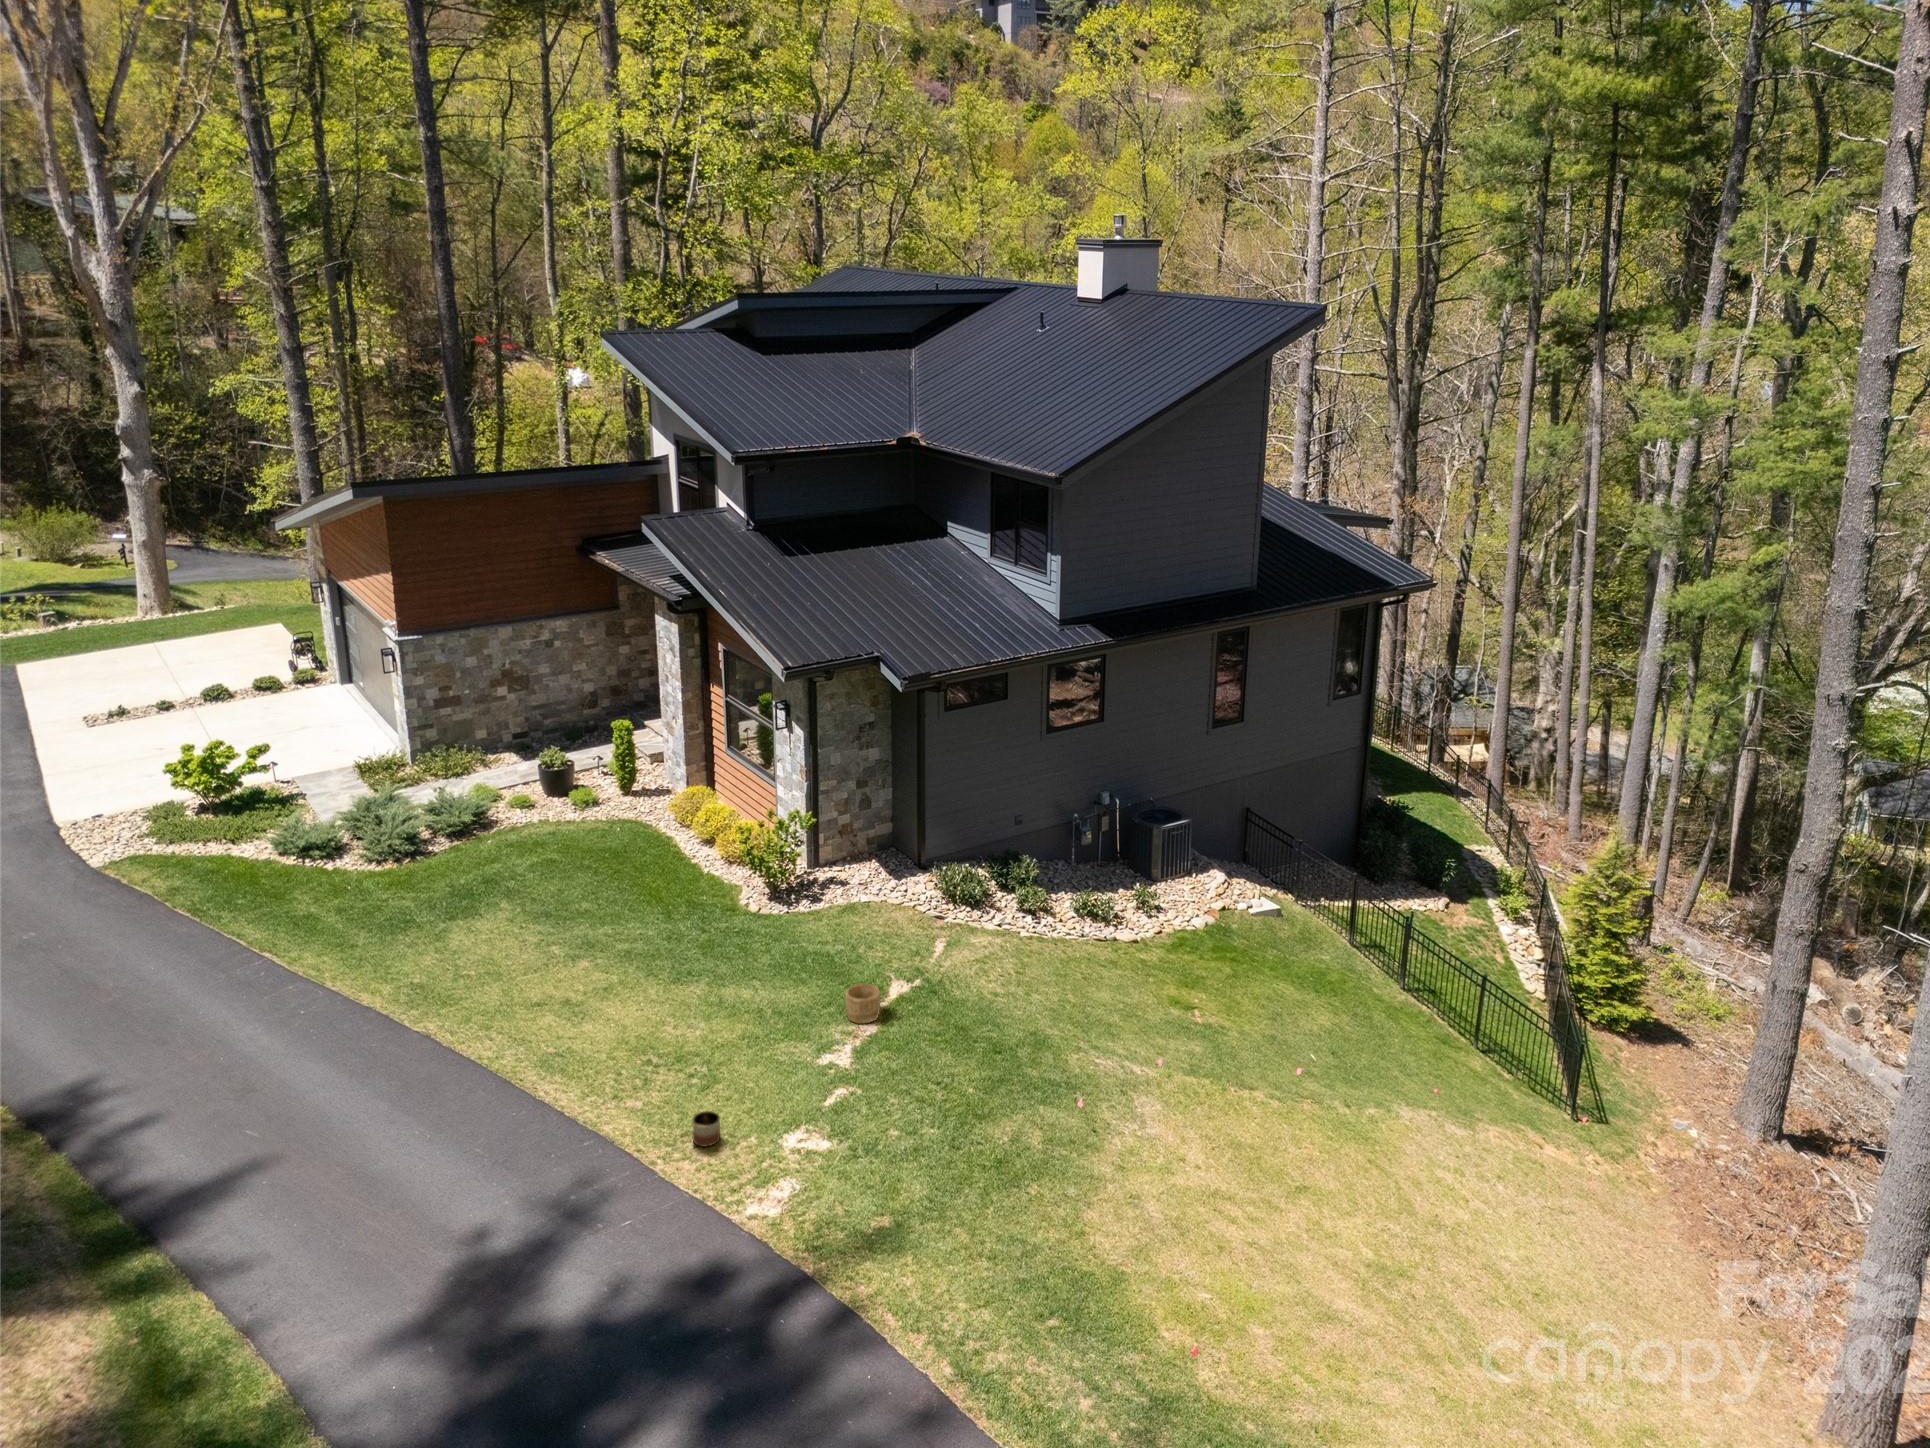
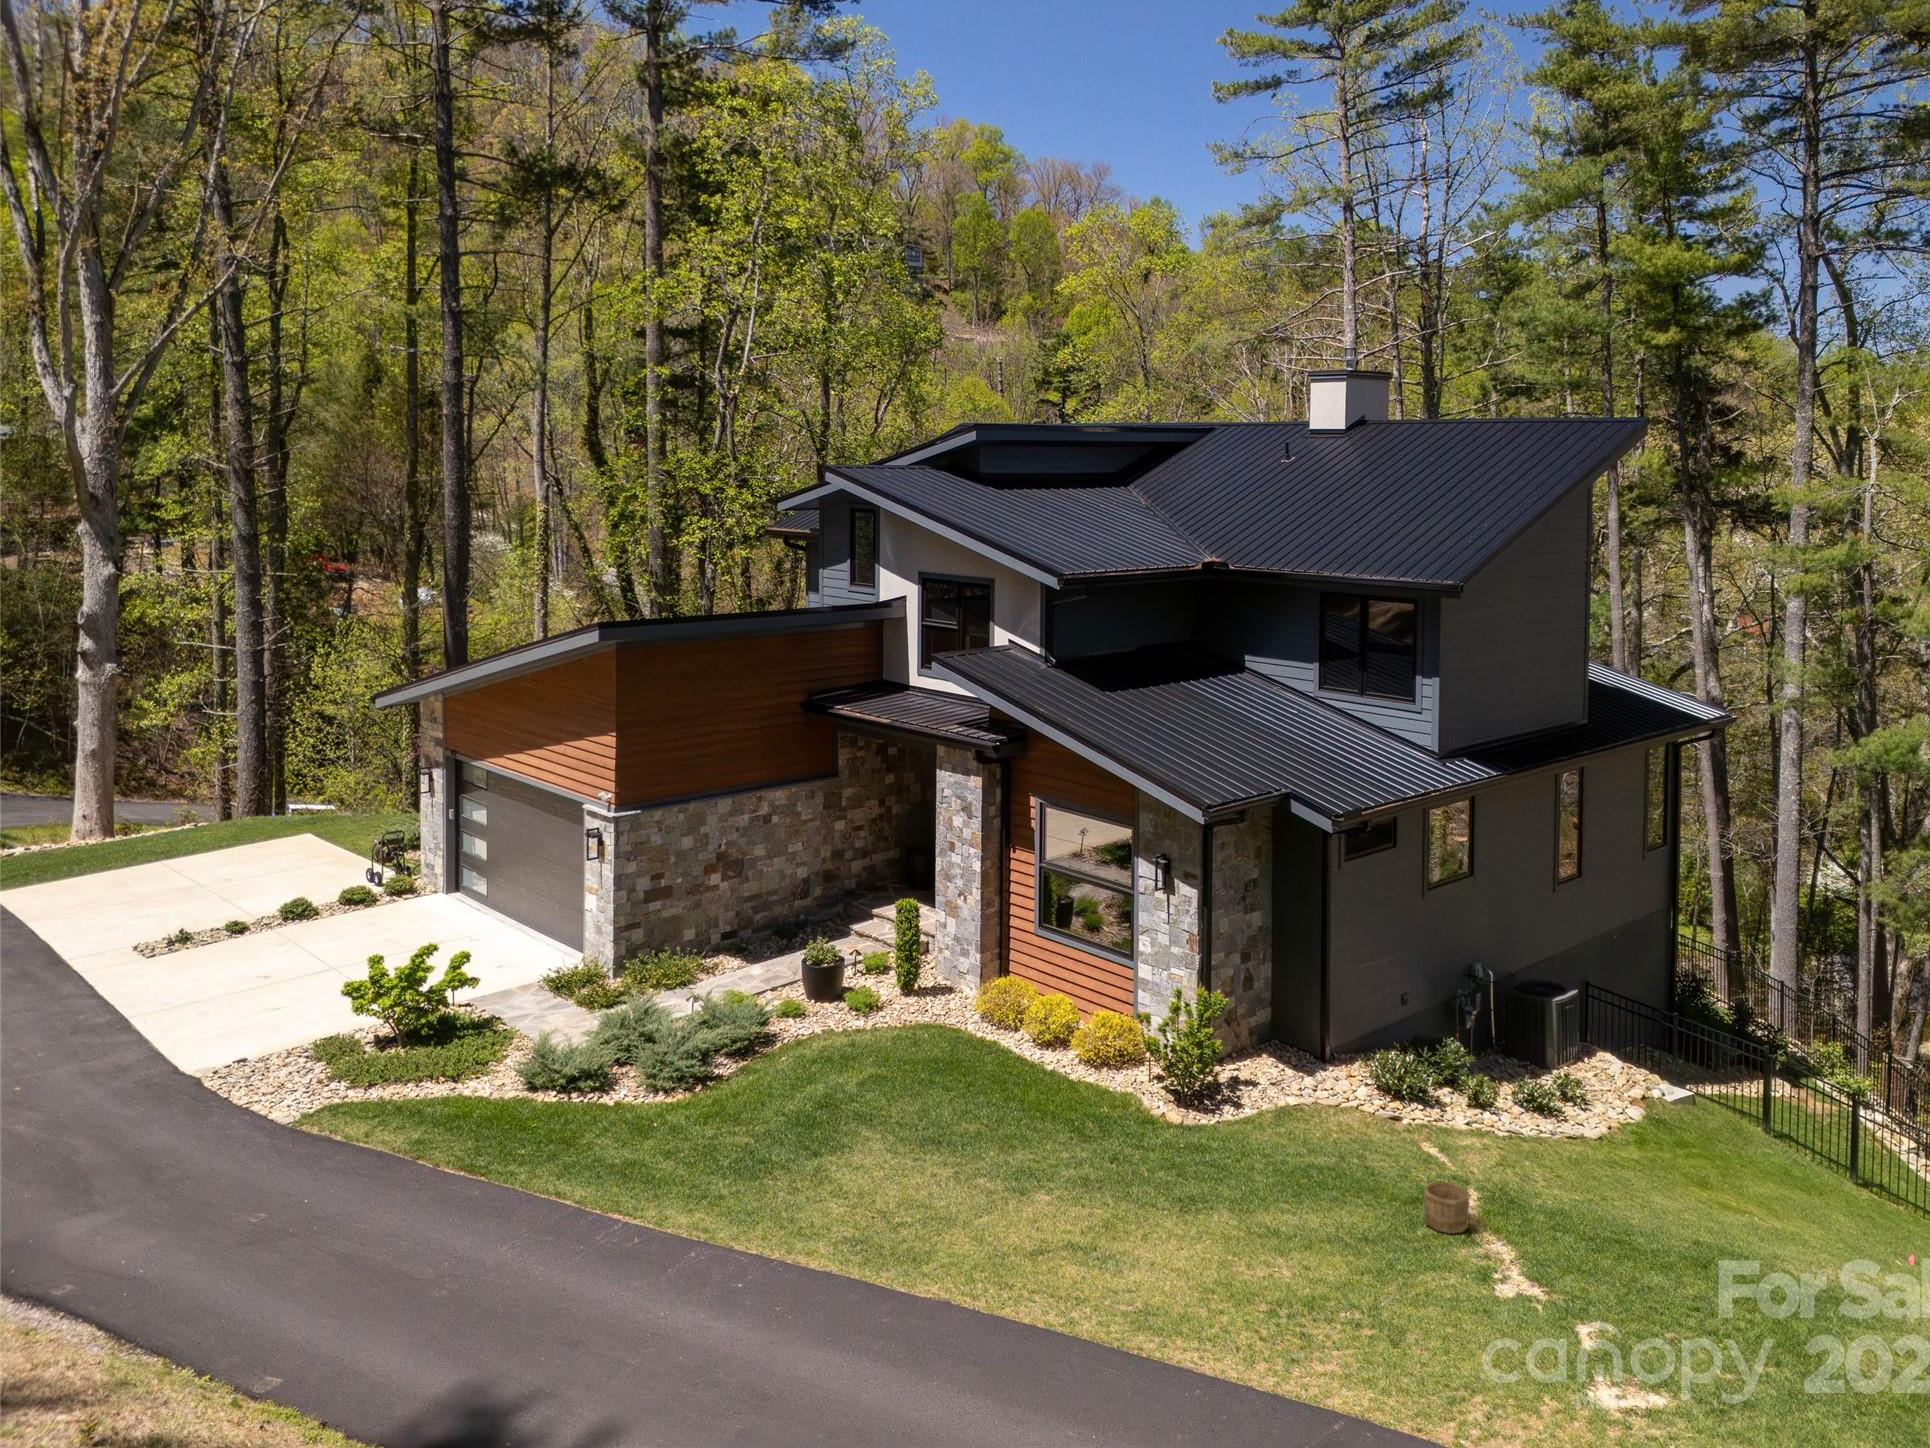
planter: present [693,1111,720,1147] -> none [1420,1360,1459,1412]

